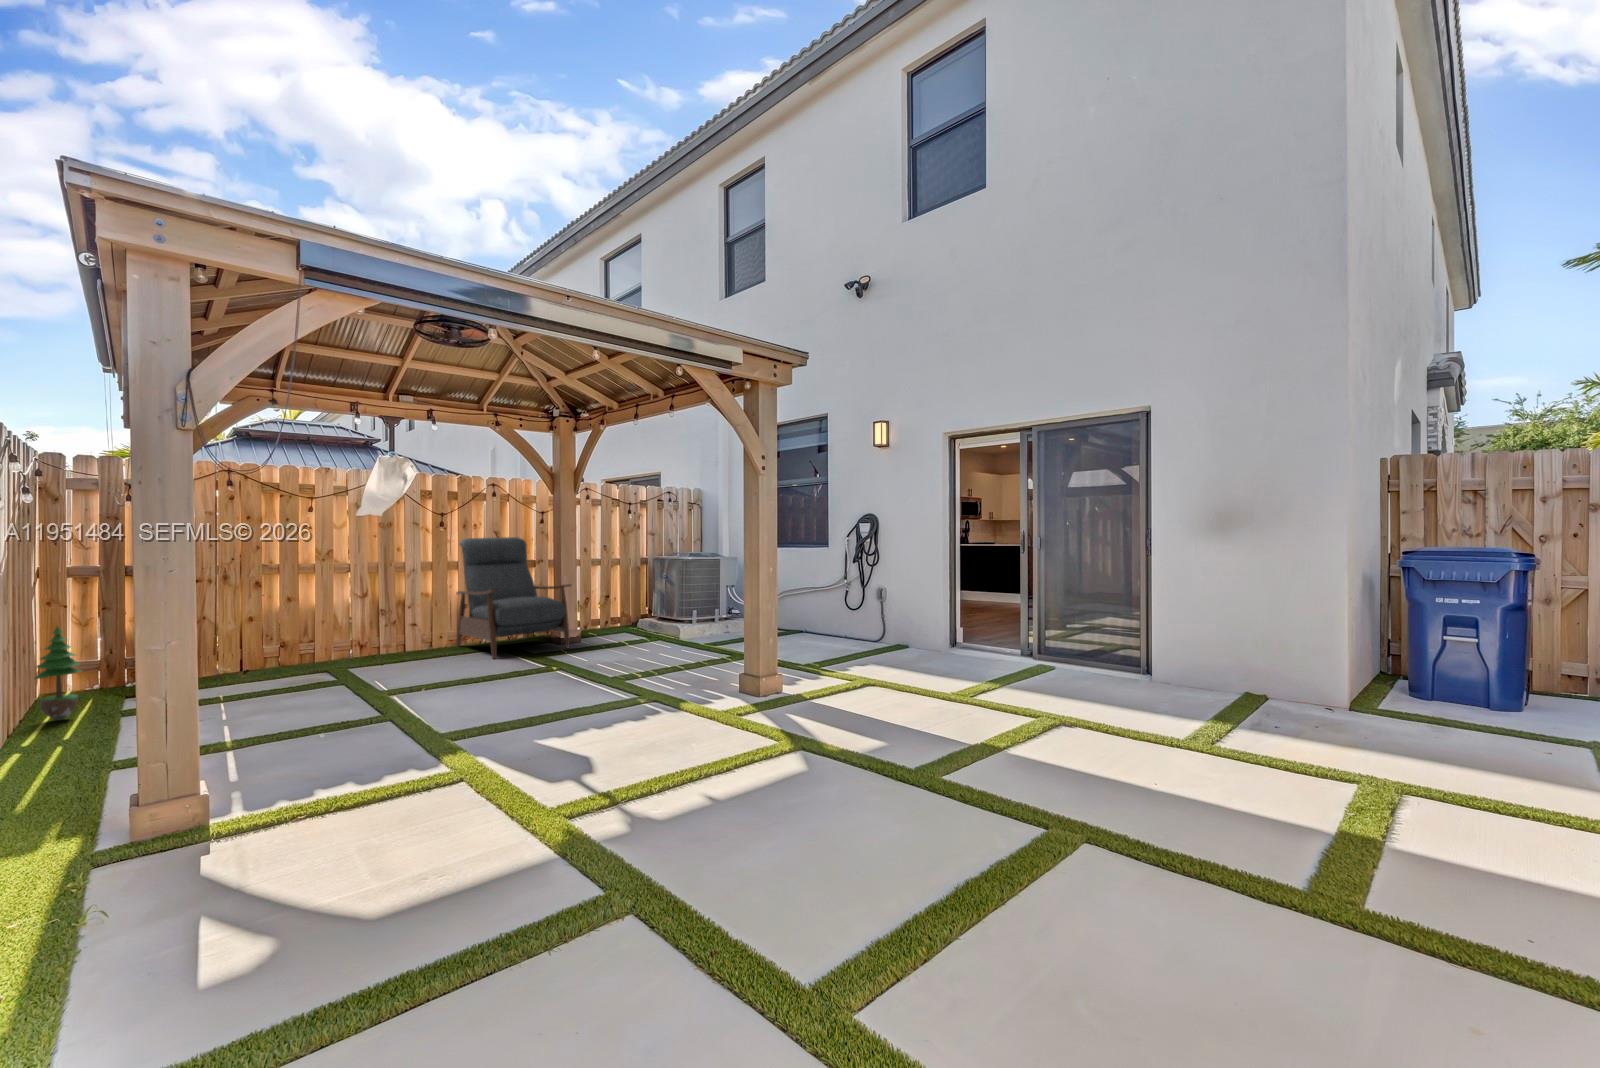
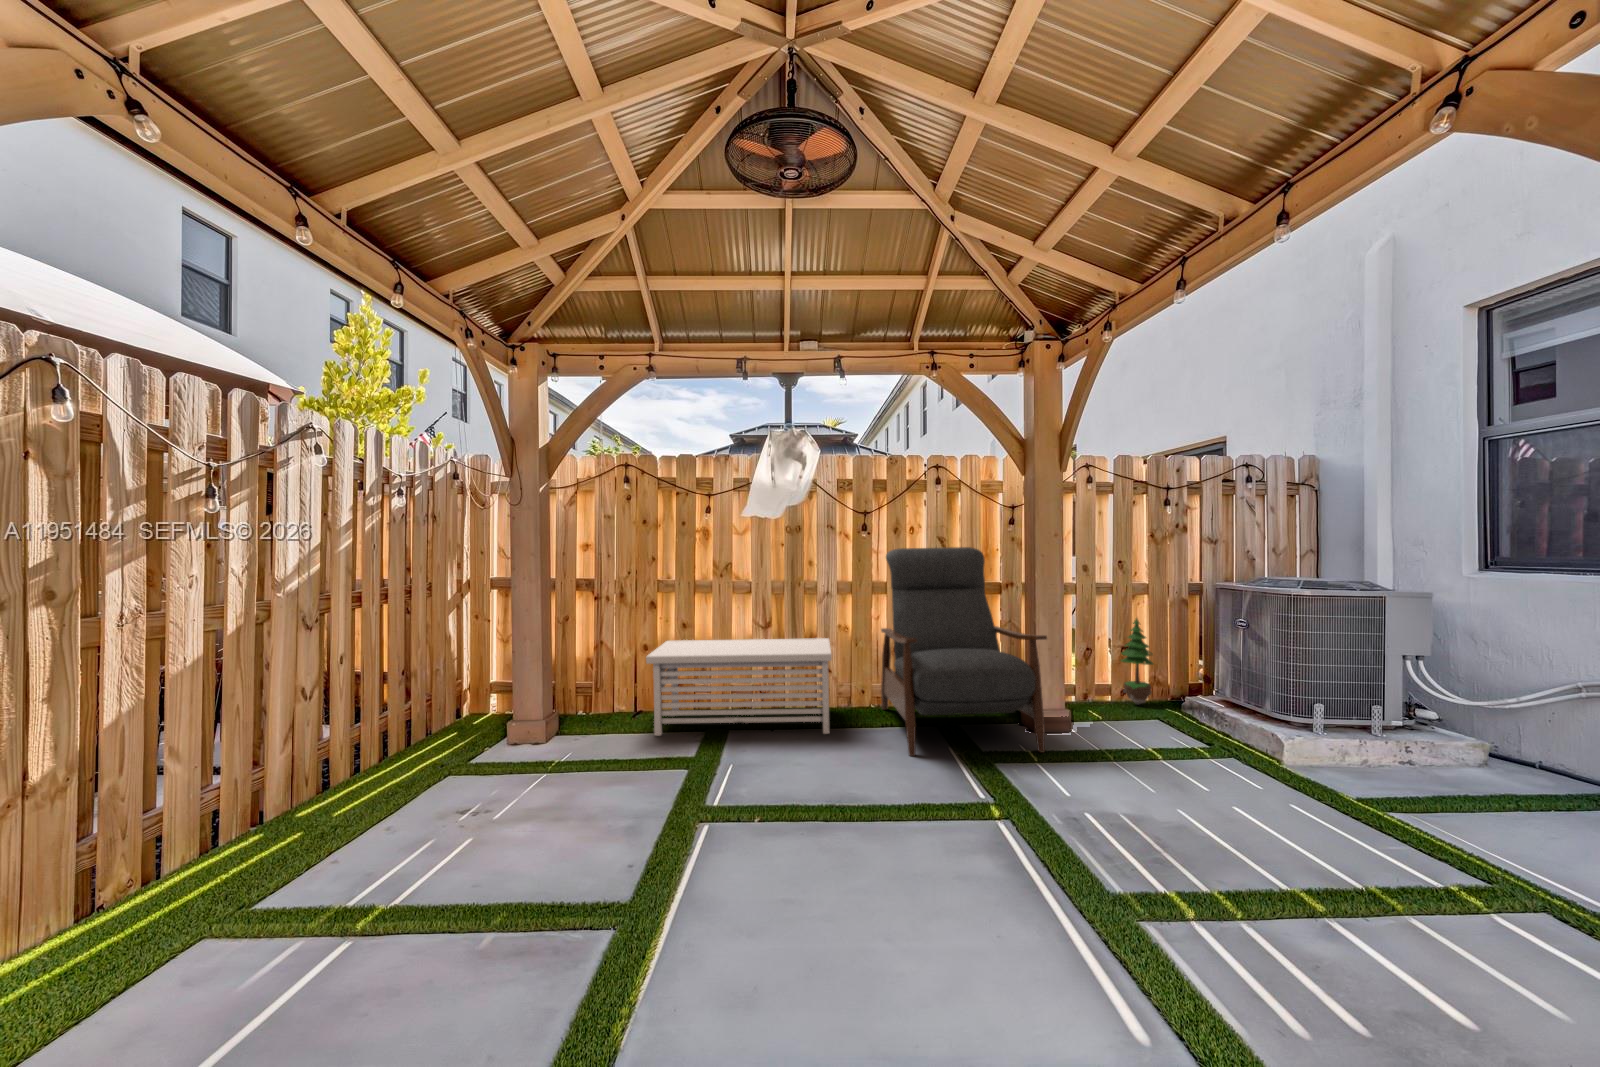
storage bench: none [274,601,433,677] -> present [646,638,832,736]
potted tree: present [35,626,81,720] -> present [1121,618,1153,705]

